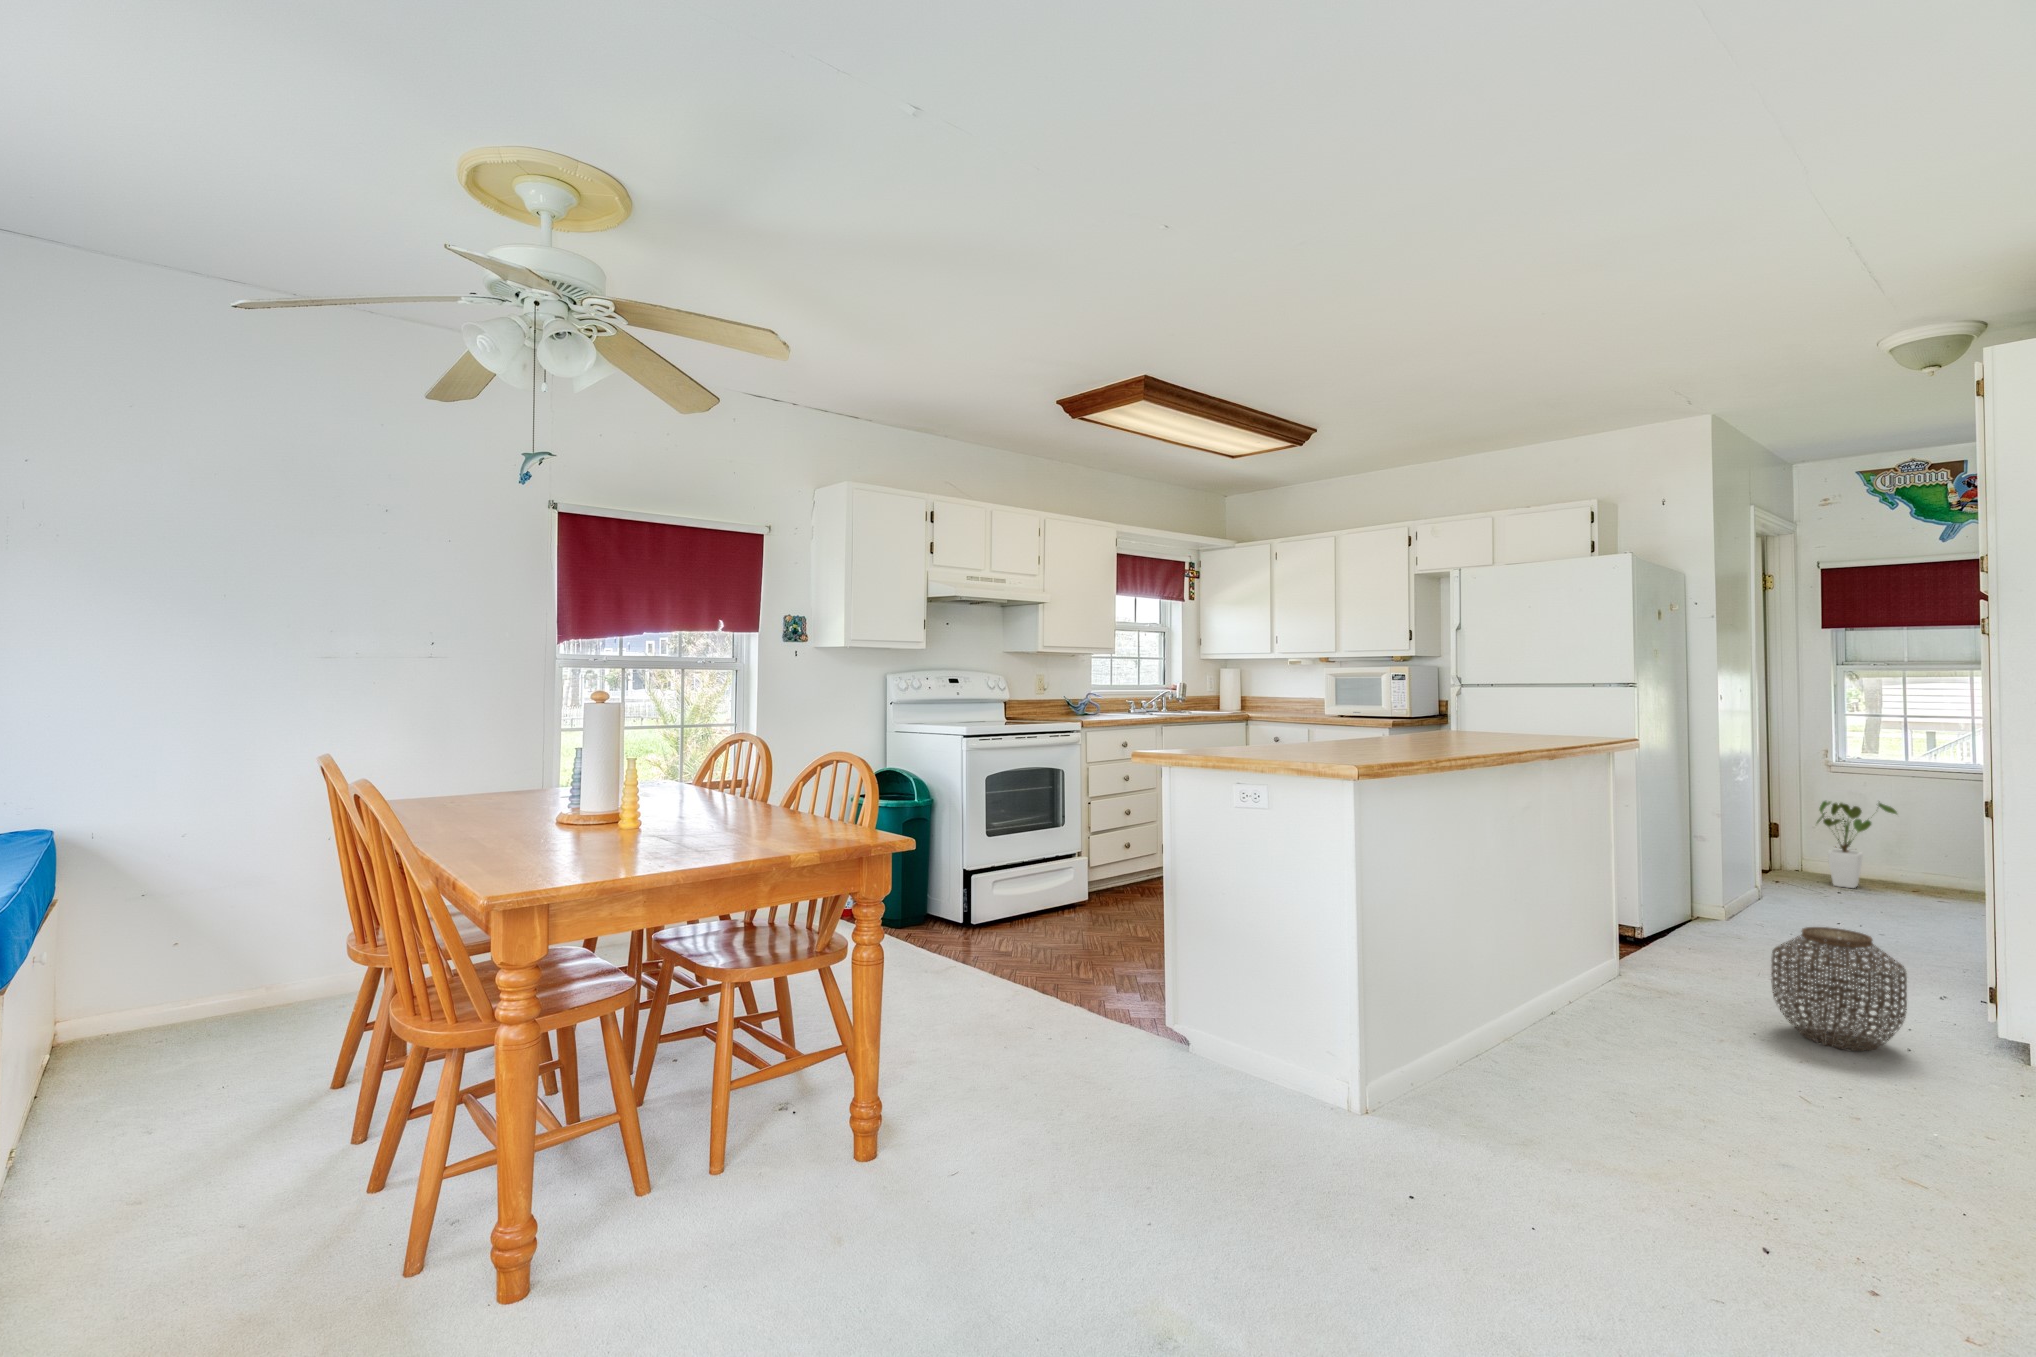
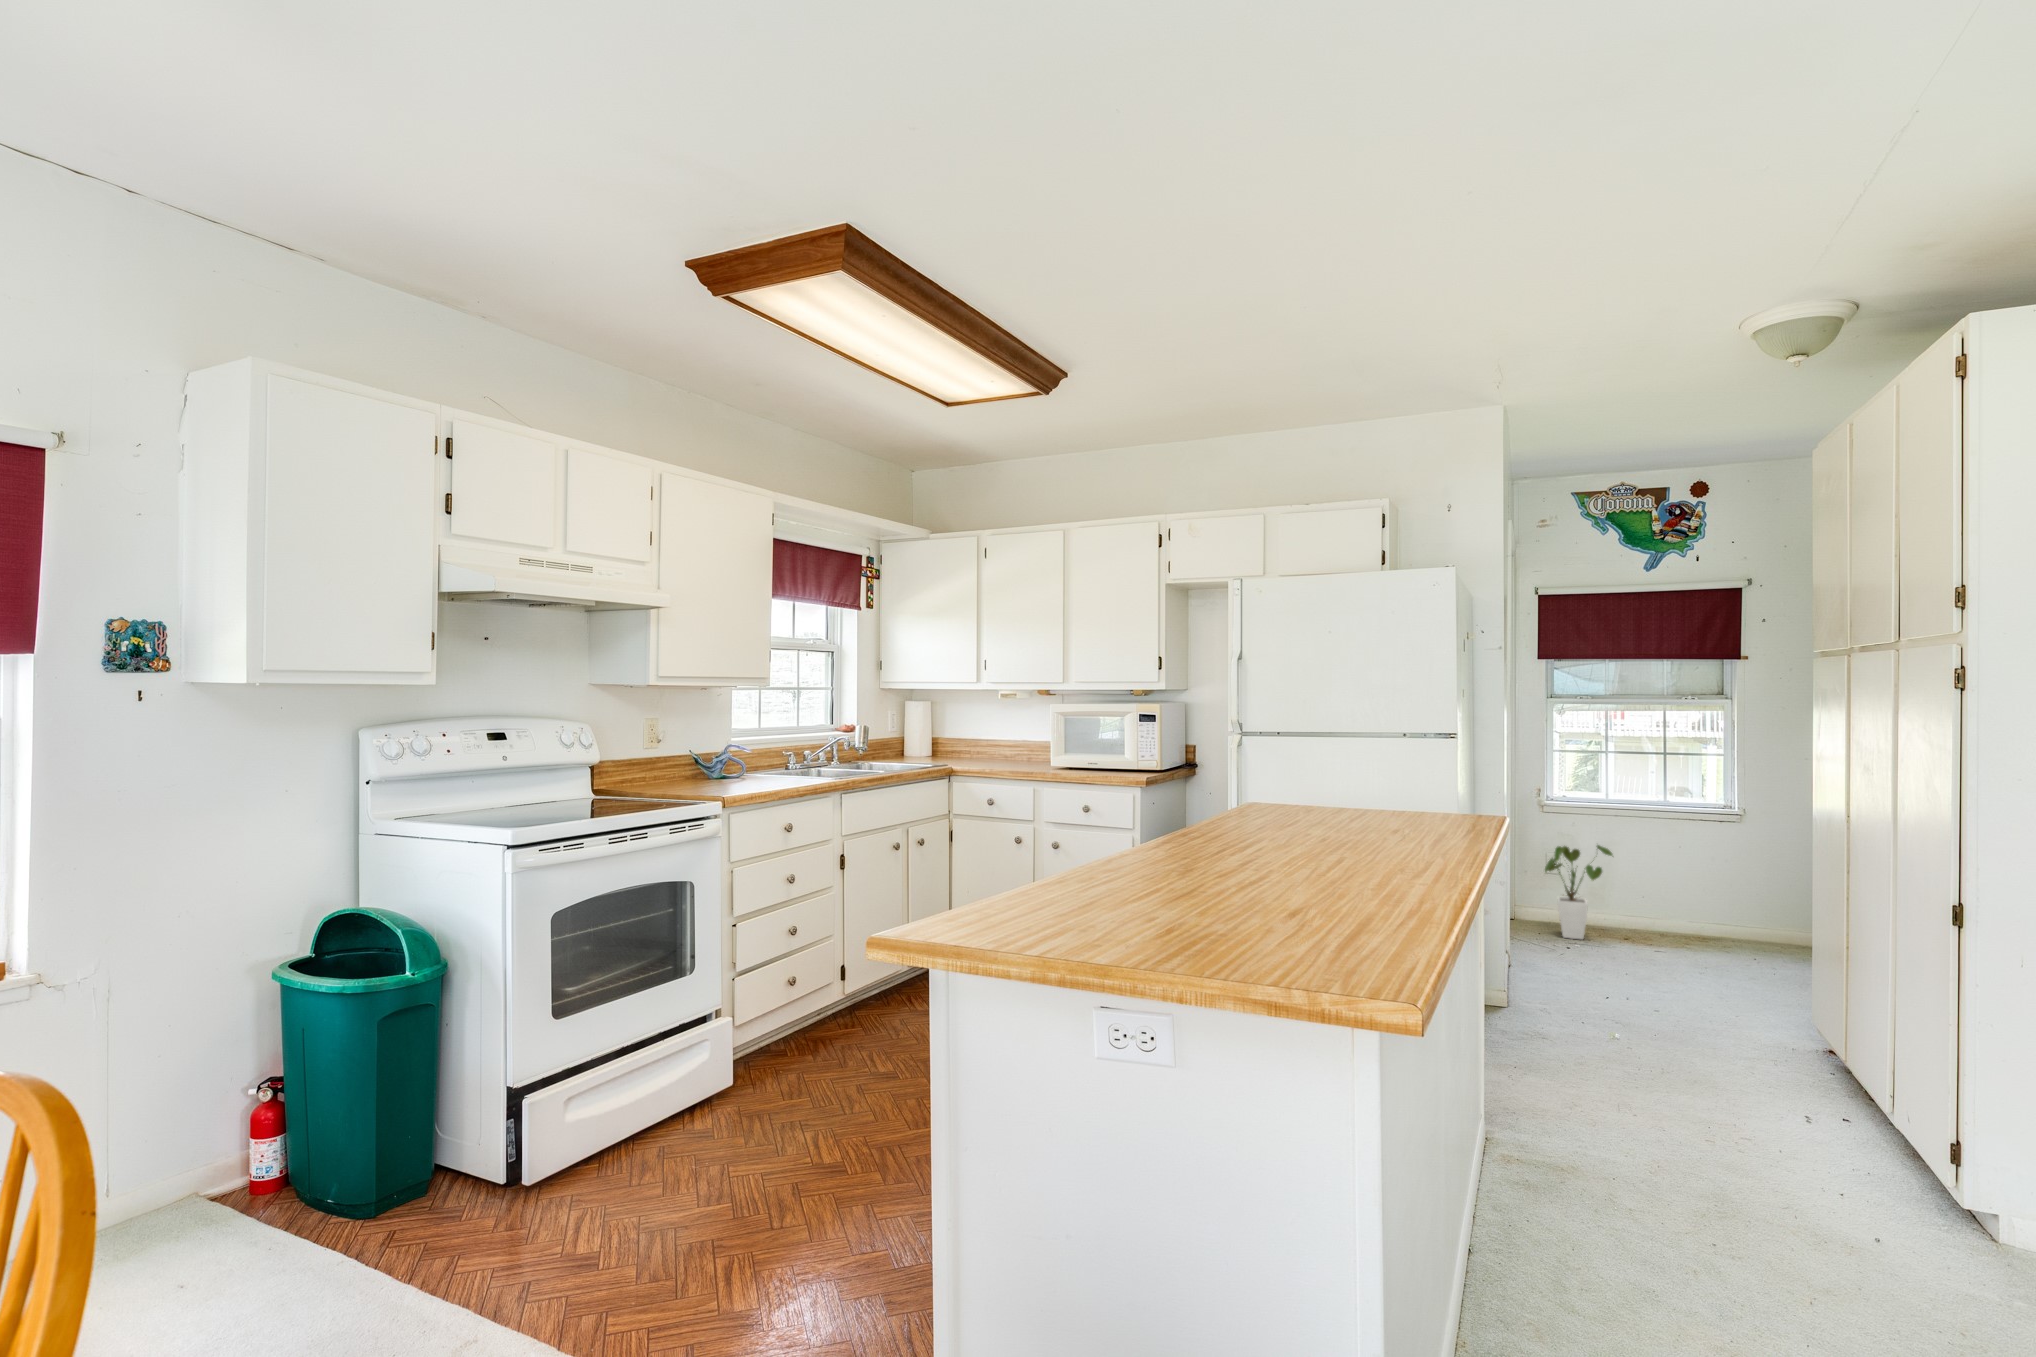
woven basket: present [1771,927,1907,1051] -> none [1743,1082,1928,1266]

